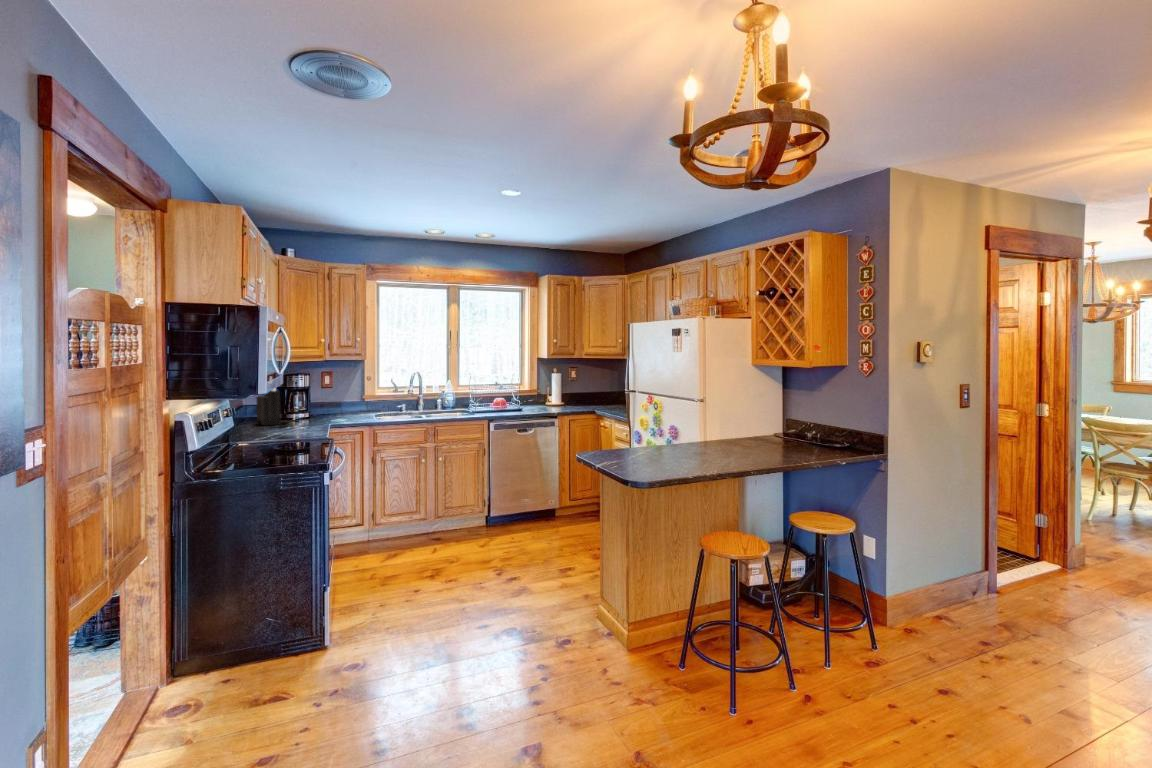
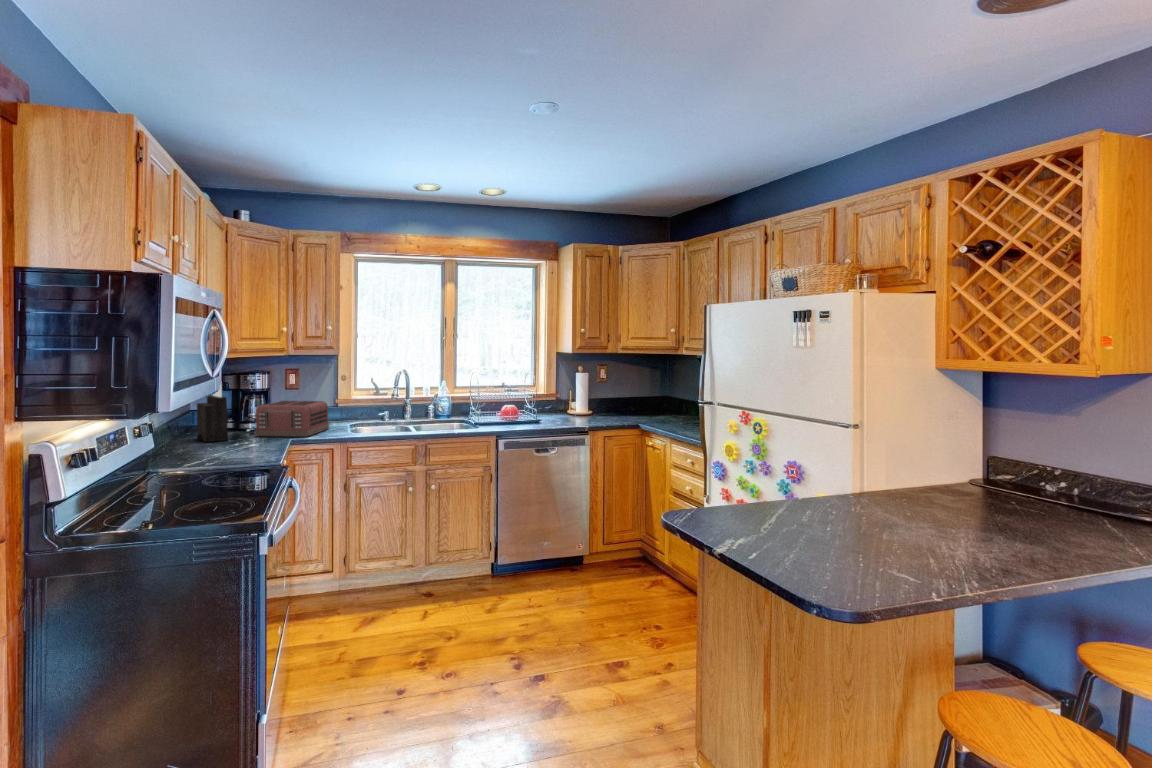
toaster: none [301,395,359,421] -> present [255,401,329,437]

